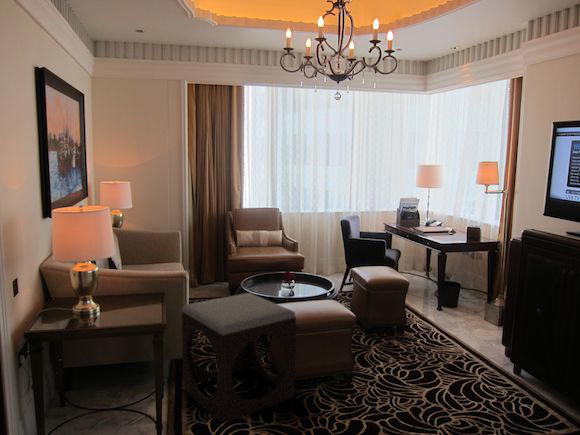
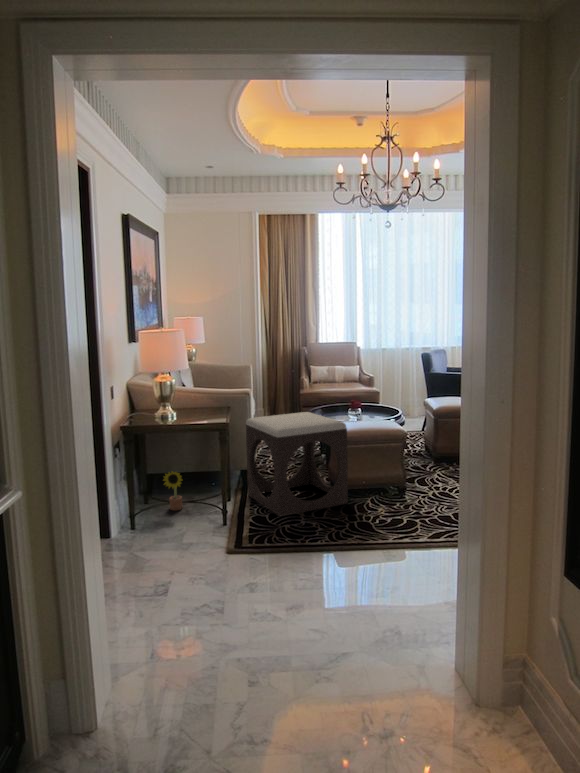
decorative plant: none [80,374,107,419] -> present [163,471,182,510]

